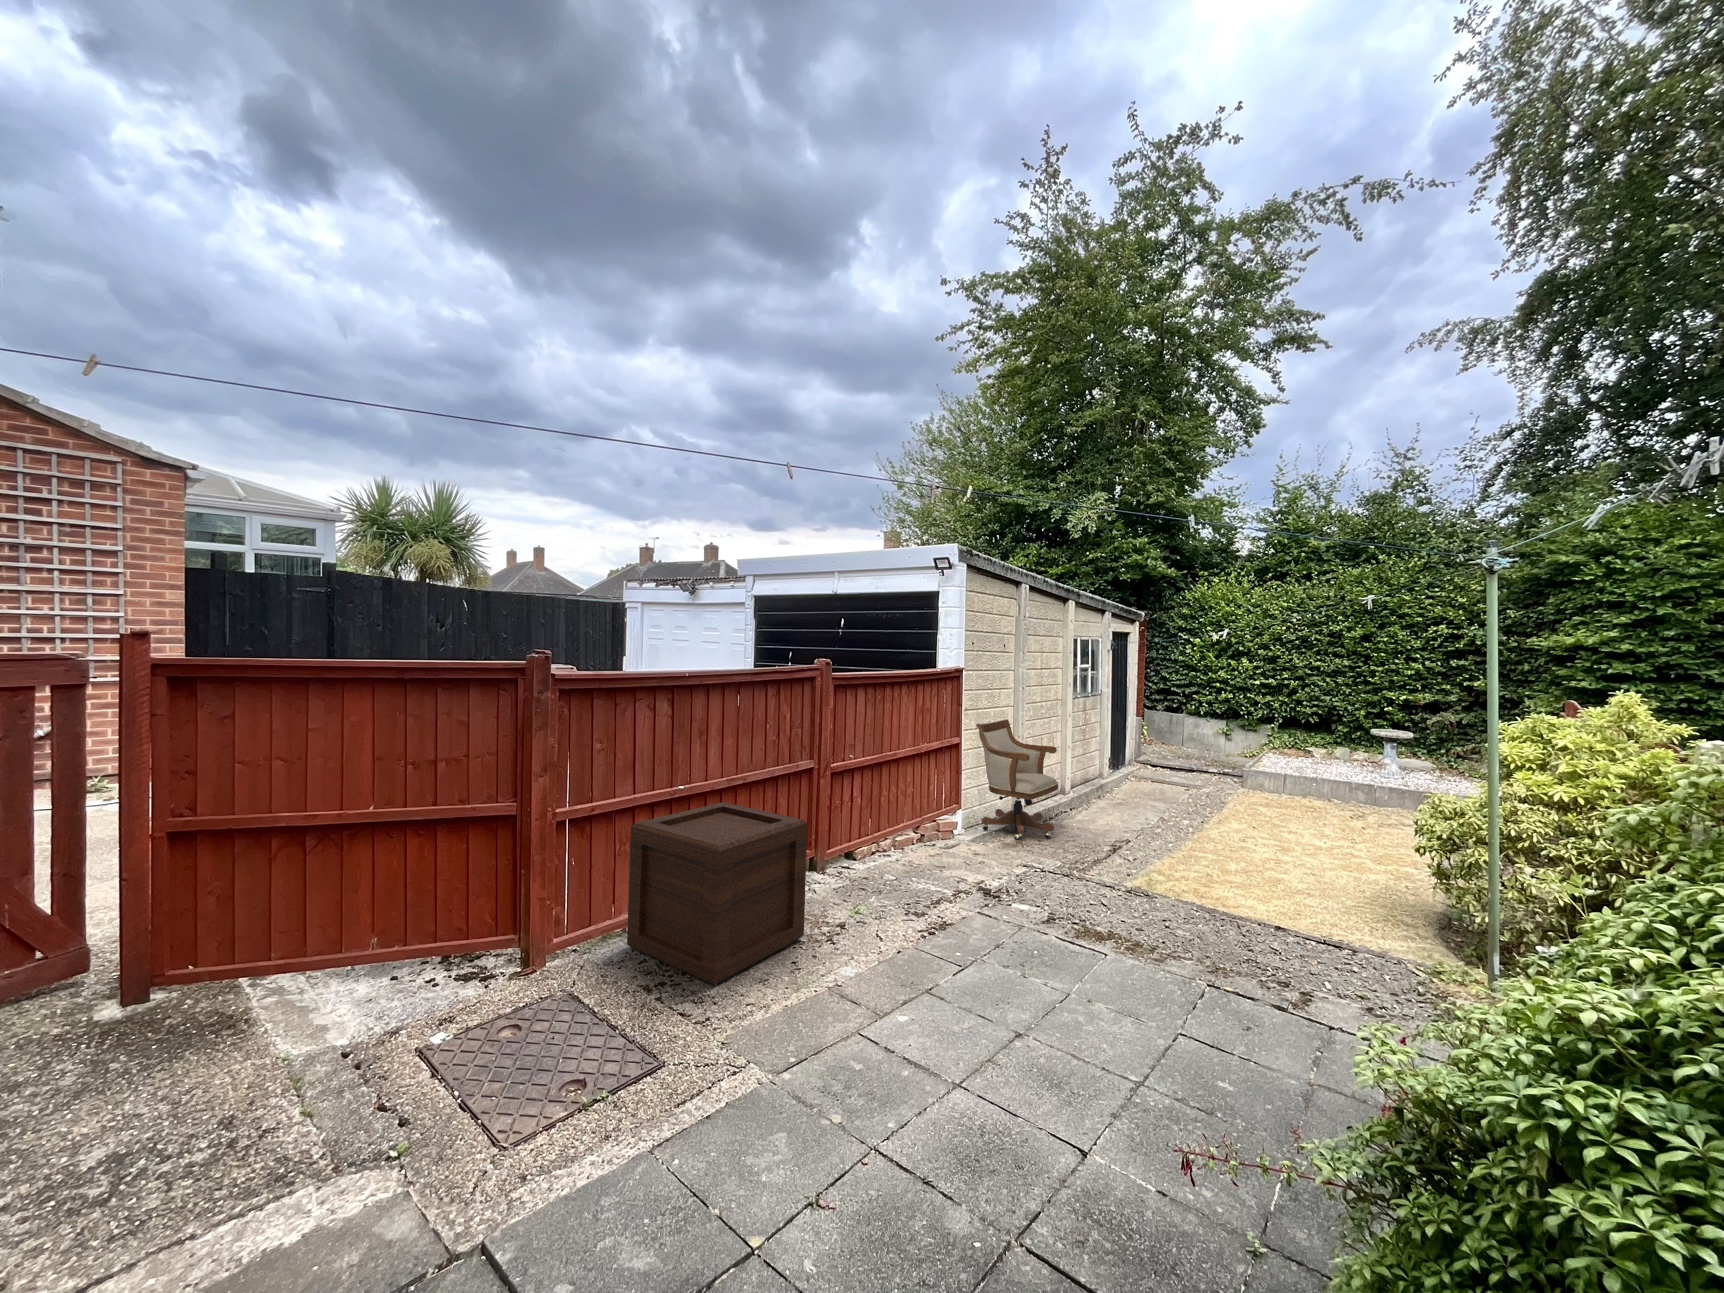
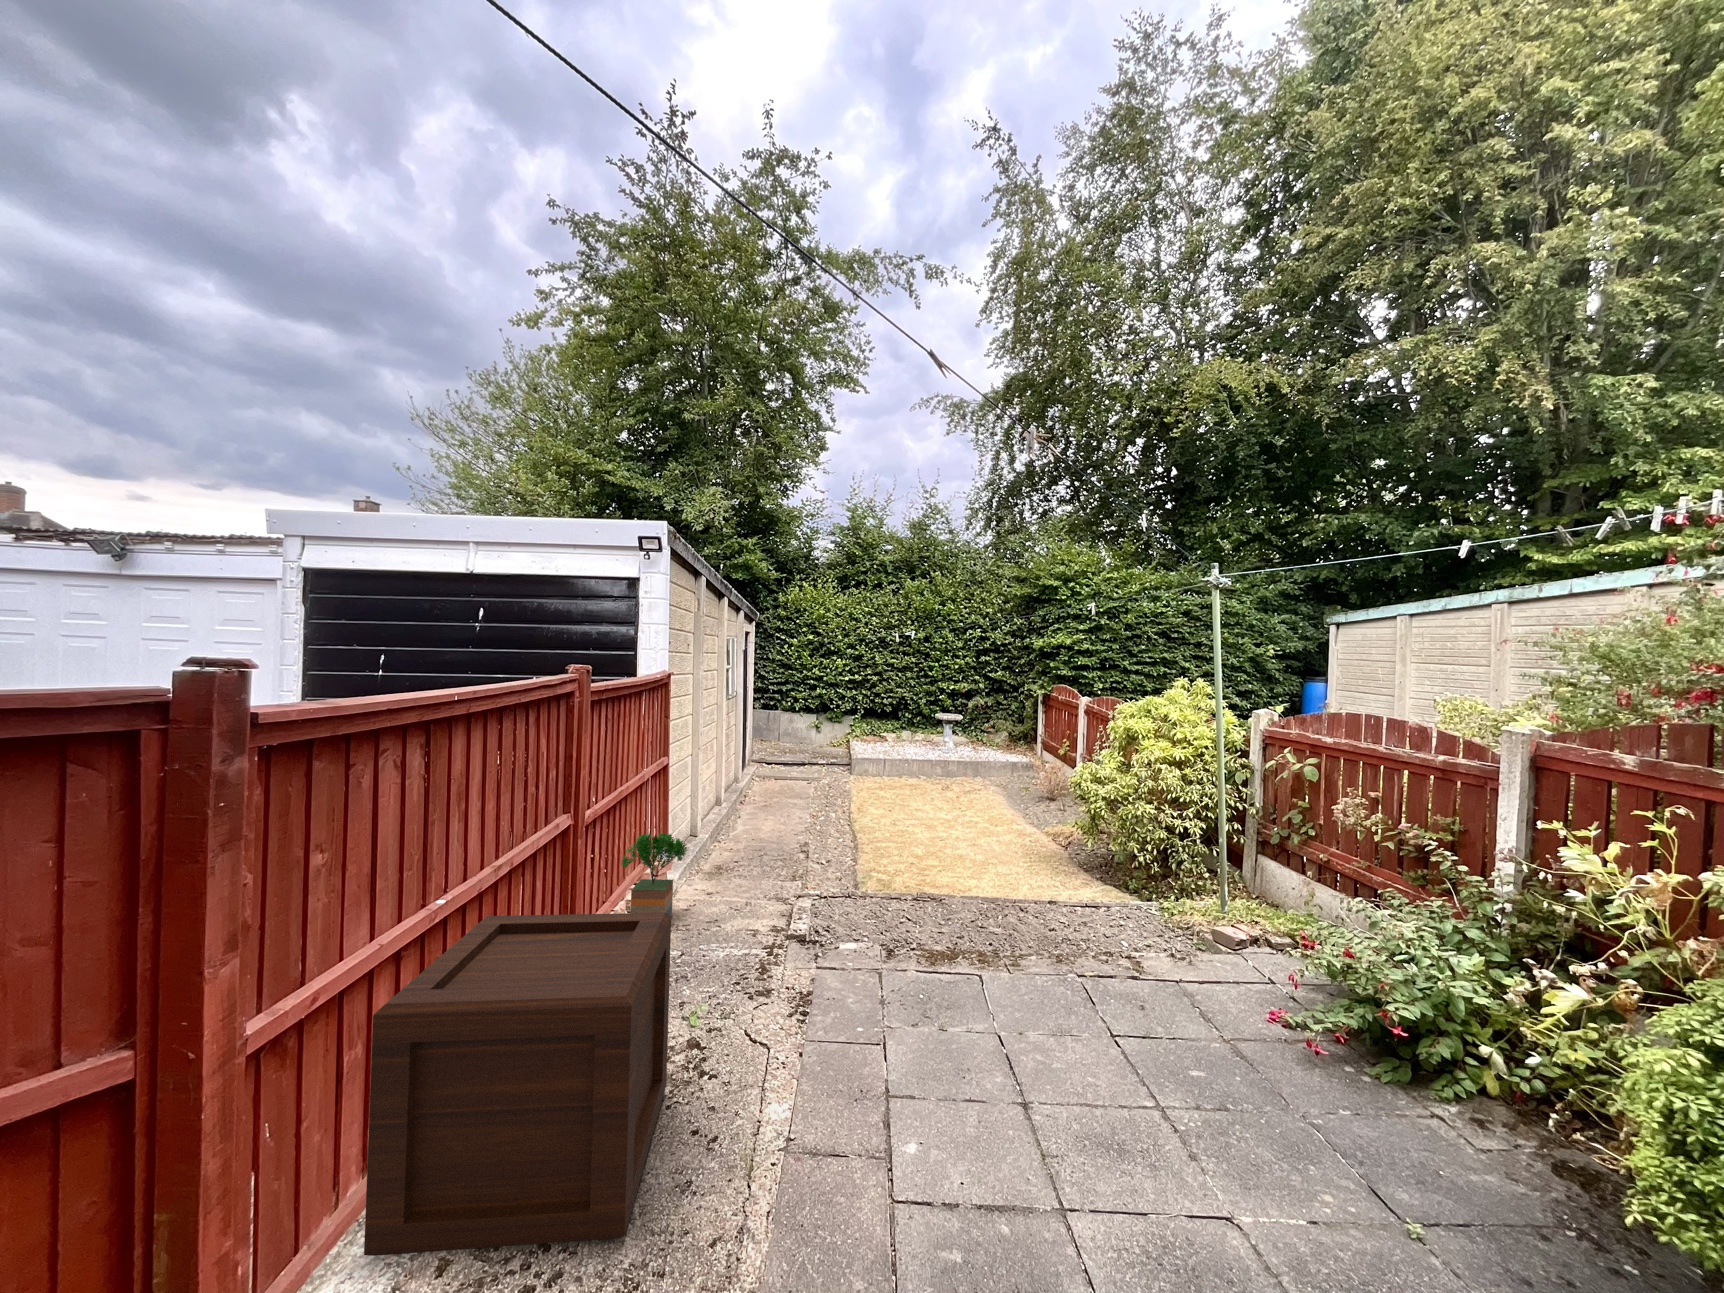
chair: present [976,719,1058,840] -> none [685,732,773,870]
potted tree: none [877,787,931,862] -> present [622,833,688,919]

